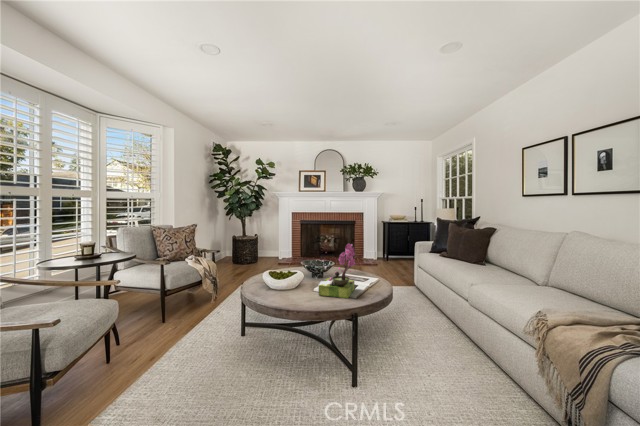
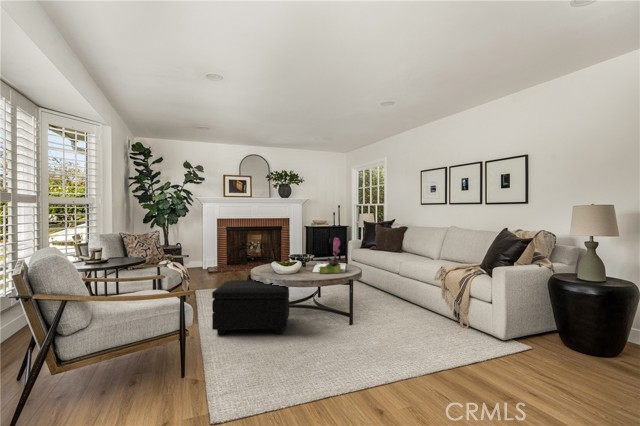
footstool: none [168,289,282,382] -> present [212,280,289,335]

